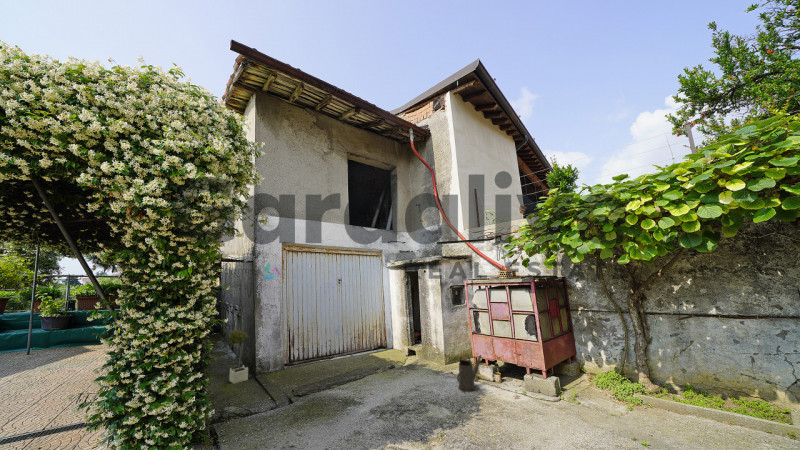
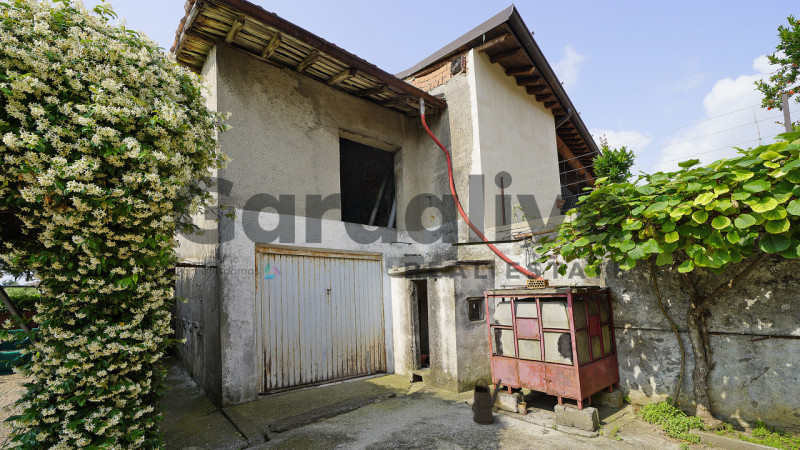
potted tree: present [229,330,250,384] -> none [189,344,218,410]

